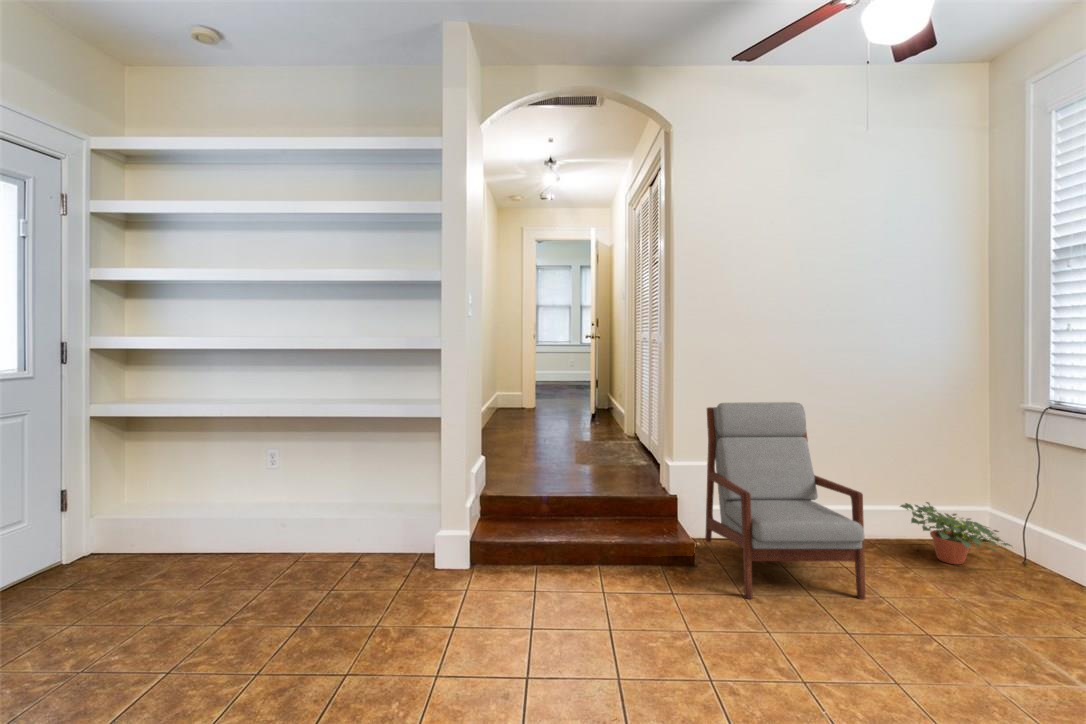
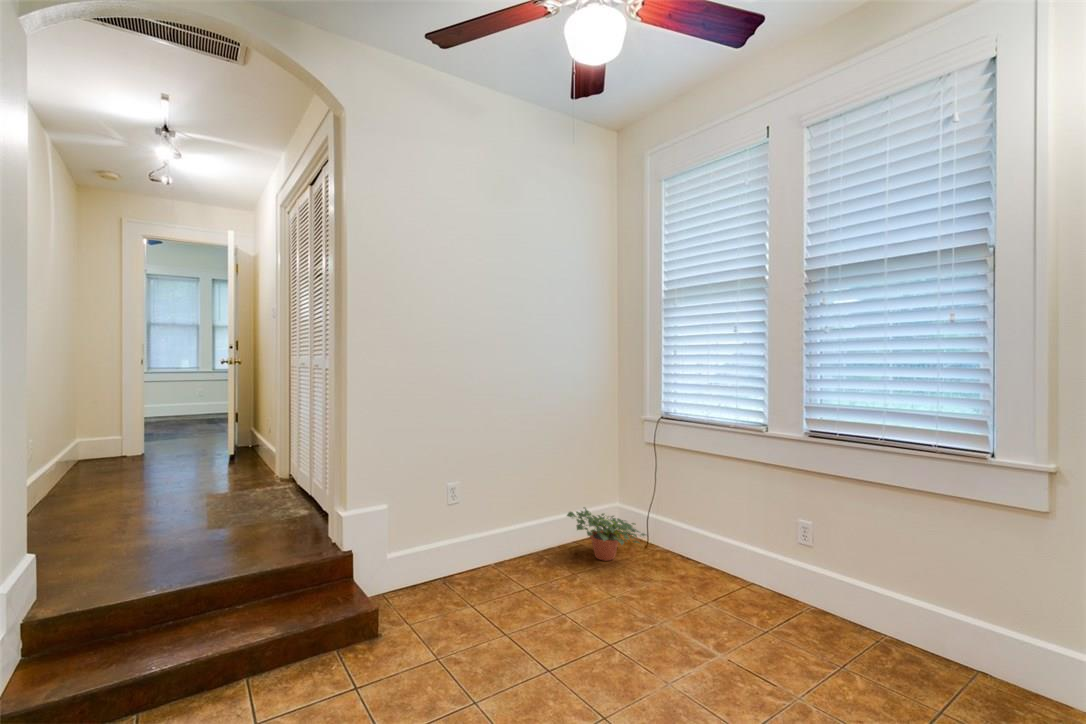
armchair: present [705,402,865,600] -> none [388,426,559,667]

